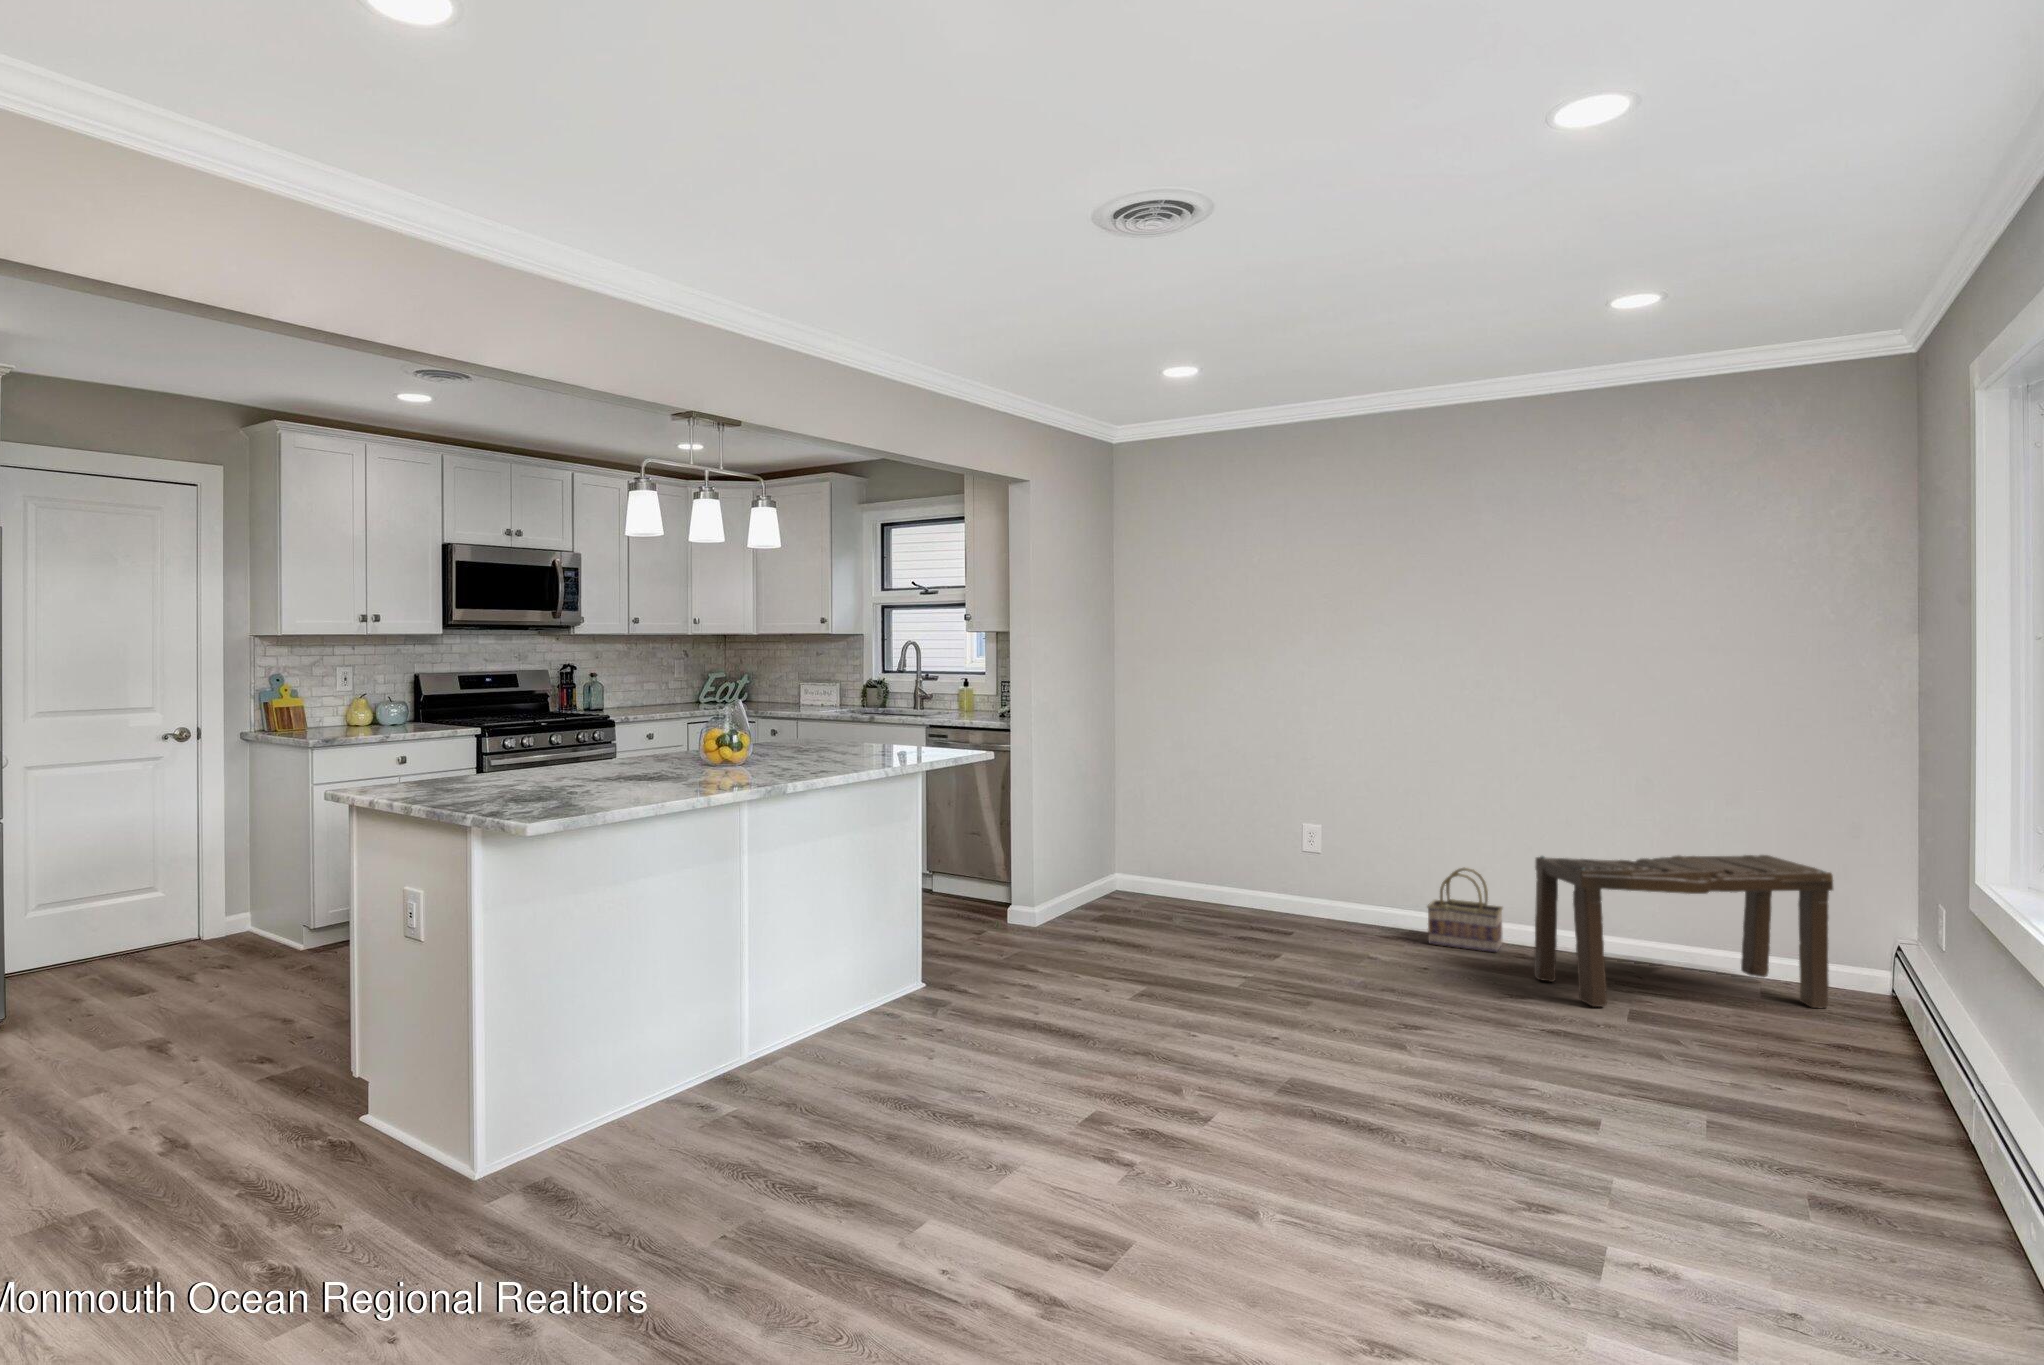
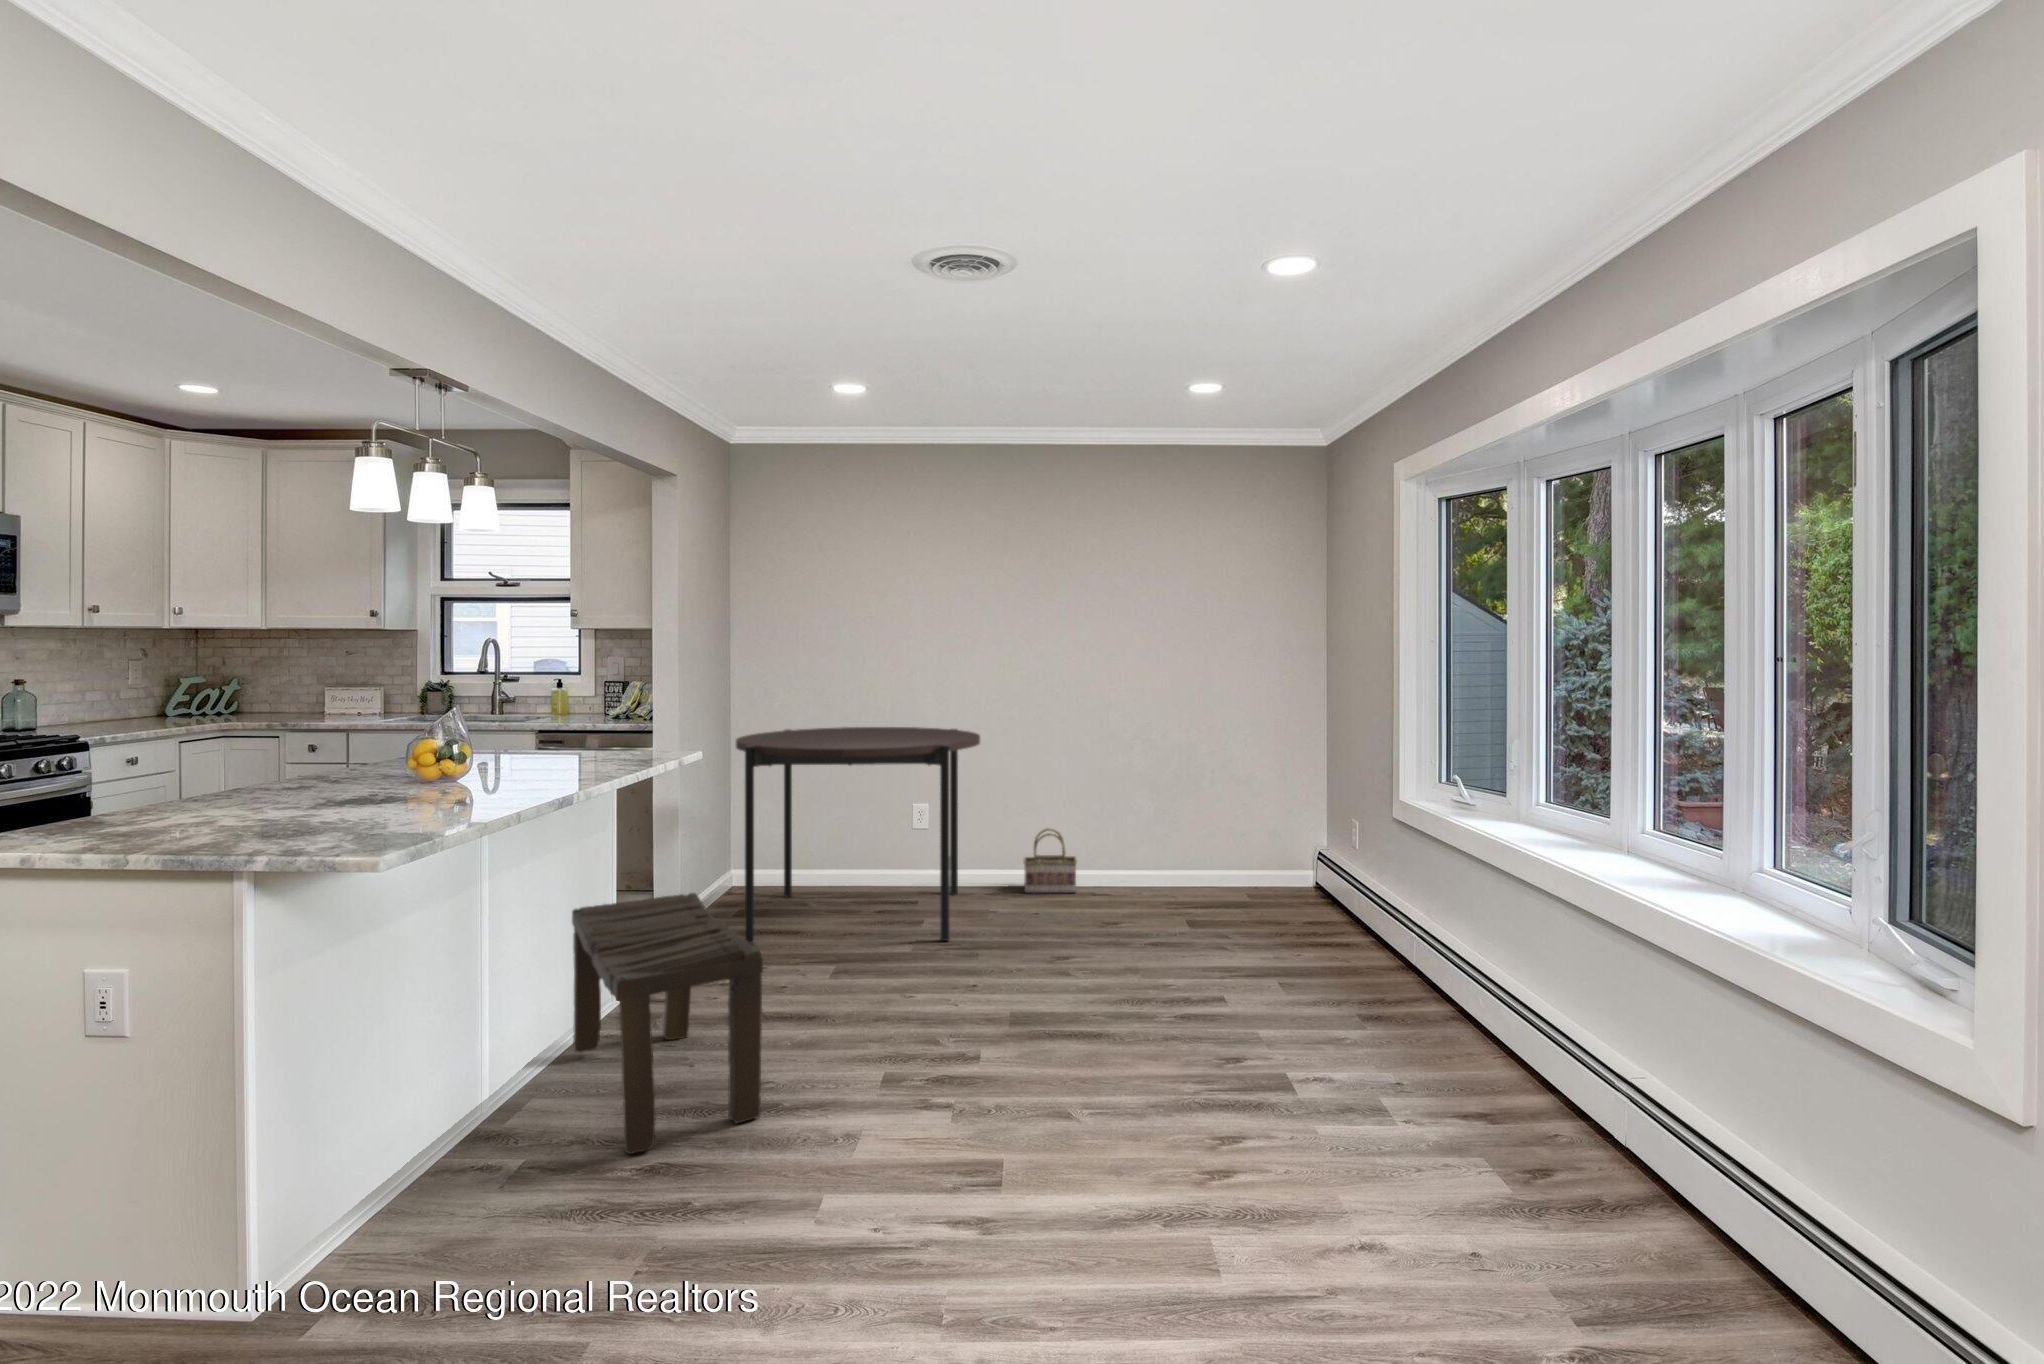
dining table: none [1074,733,1353,983] -> present [736,727,980,943]
bench: present [1534,855,1833,1008] -> present [572,893,763,1154]

